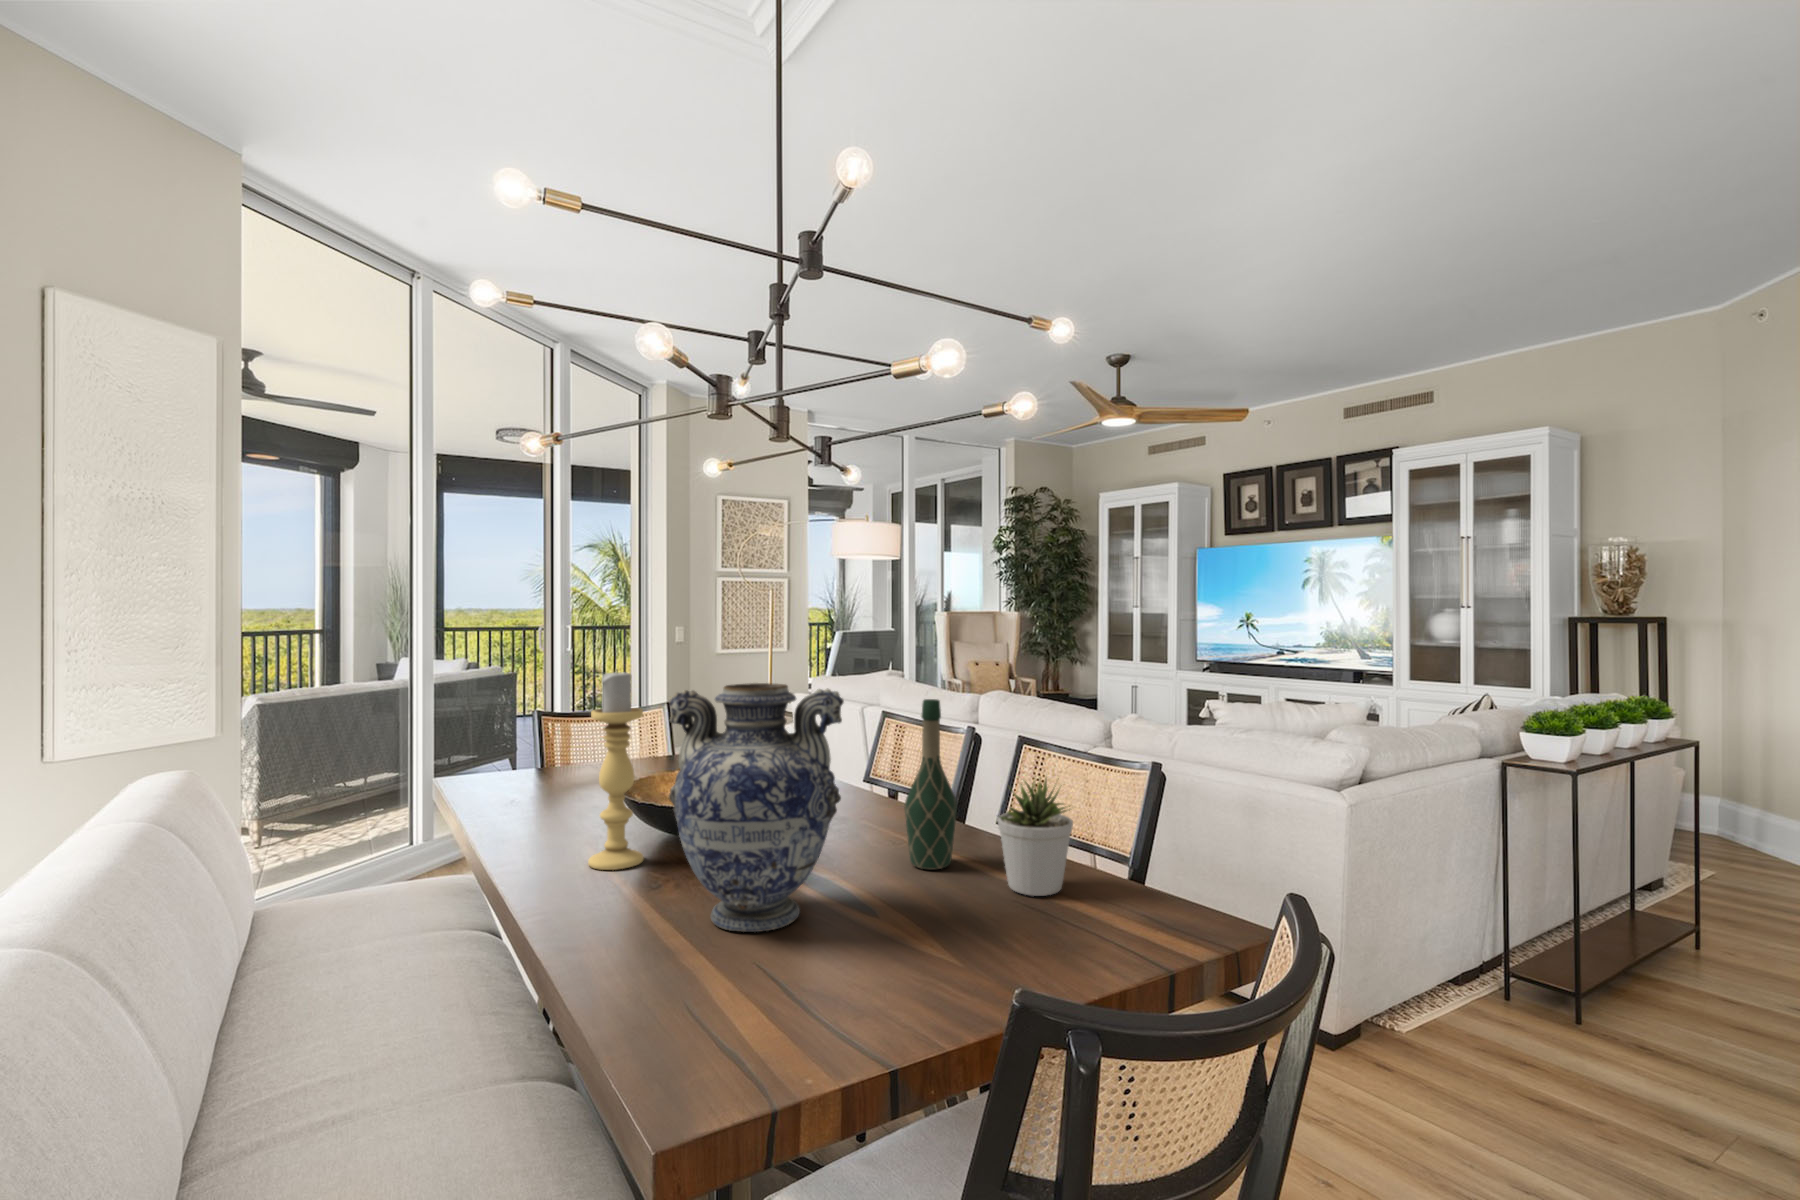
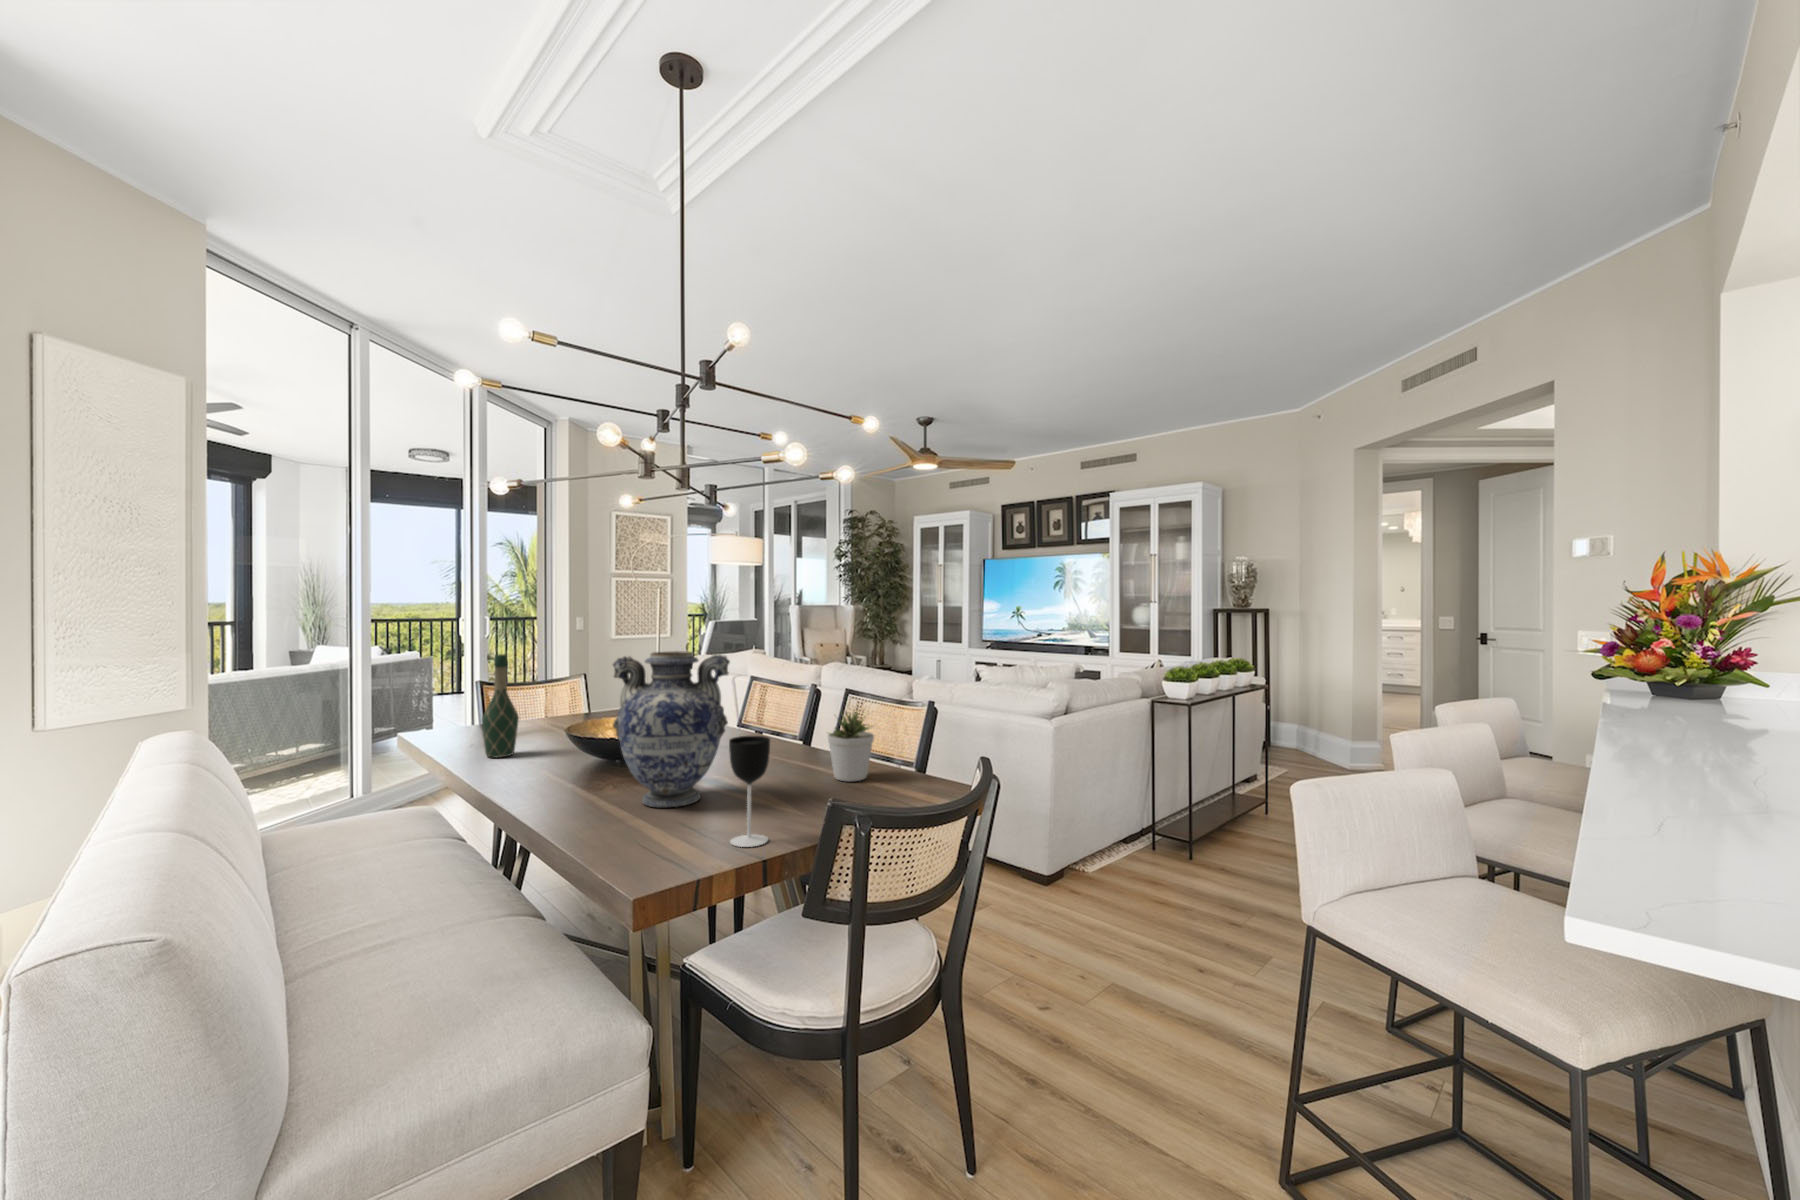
candle holder: present [588,671,644,870] -> none [546,645,586,782]
wine bottle: present [905,699,957,869] -> present [482,654,519,758]
wine glass: none [835,834,905,1034] -> present [729,736,770,847]

